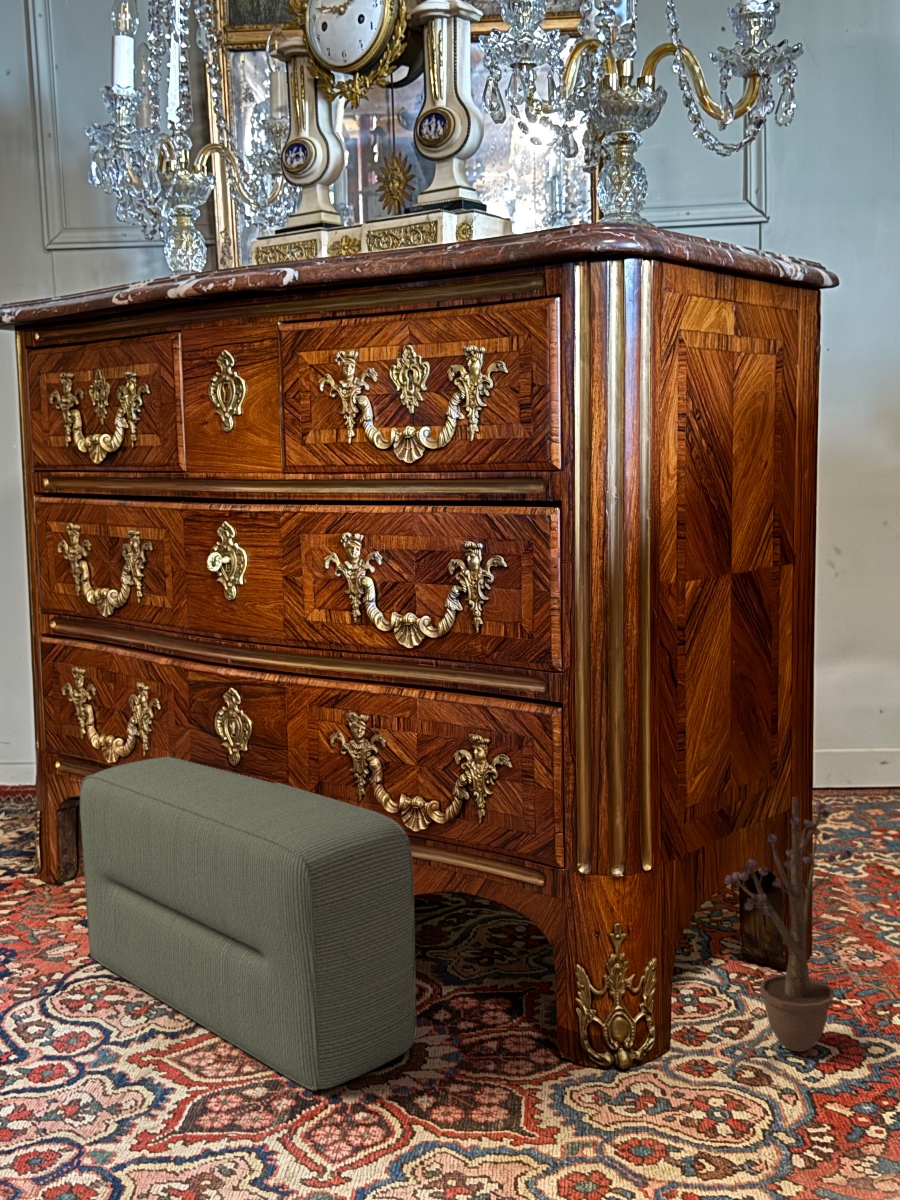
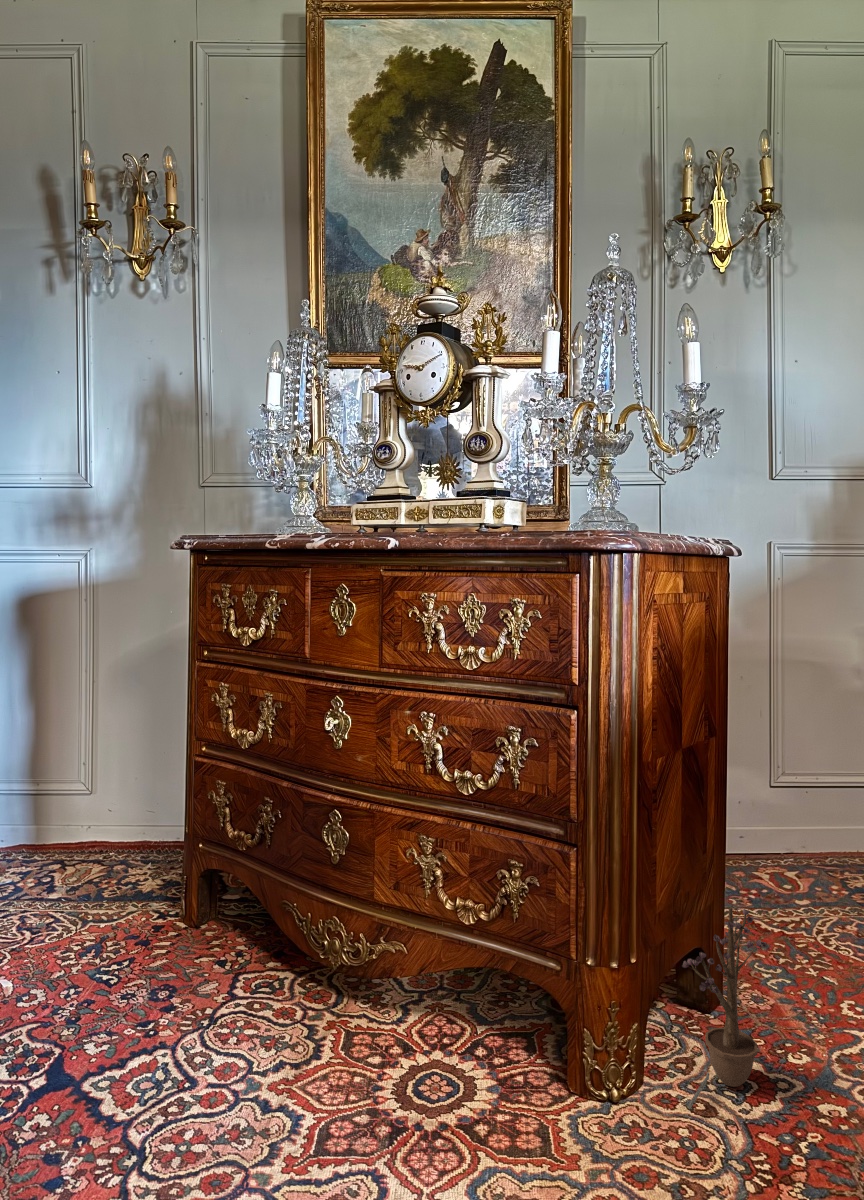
pouf: present [80,757,417,1091] -> none [226,850,470,1119]

